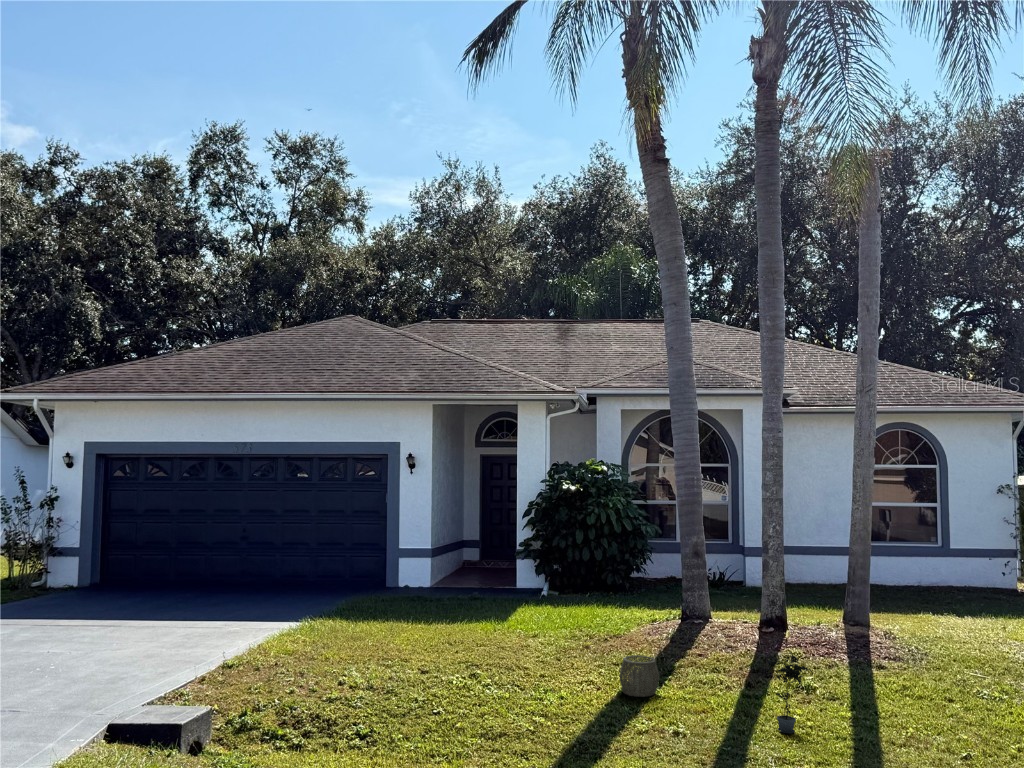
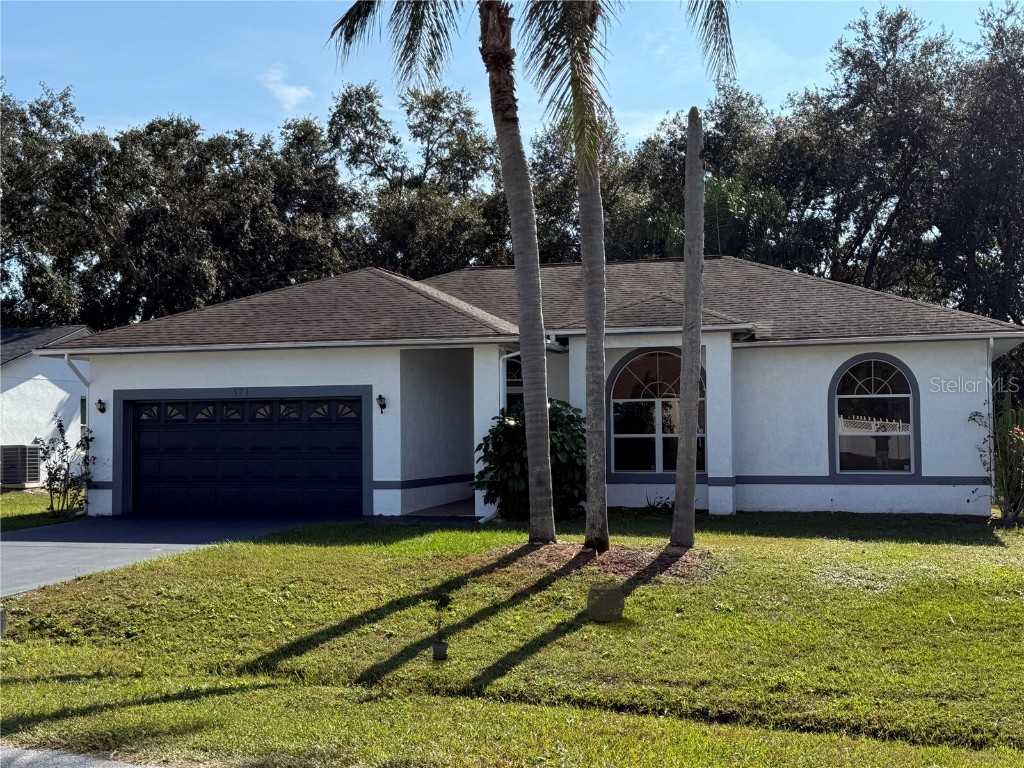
woven basket: present [620,656,659,697] -> present [587,582,624,621]

